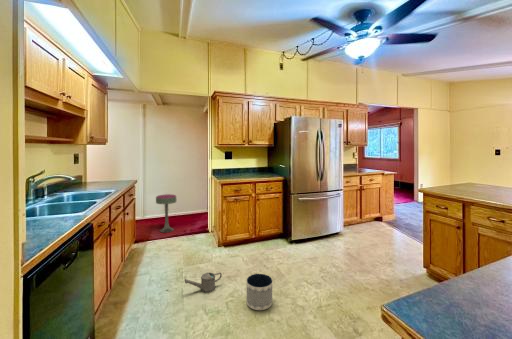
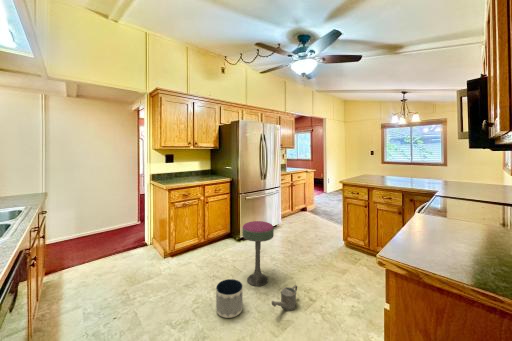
bar stool: present [156,194,176,233] -> present [242,221,274,286]
watering can: present [185,273,222,292] -> present [272,285,297,311]

